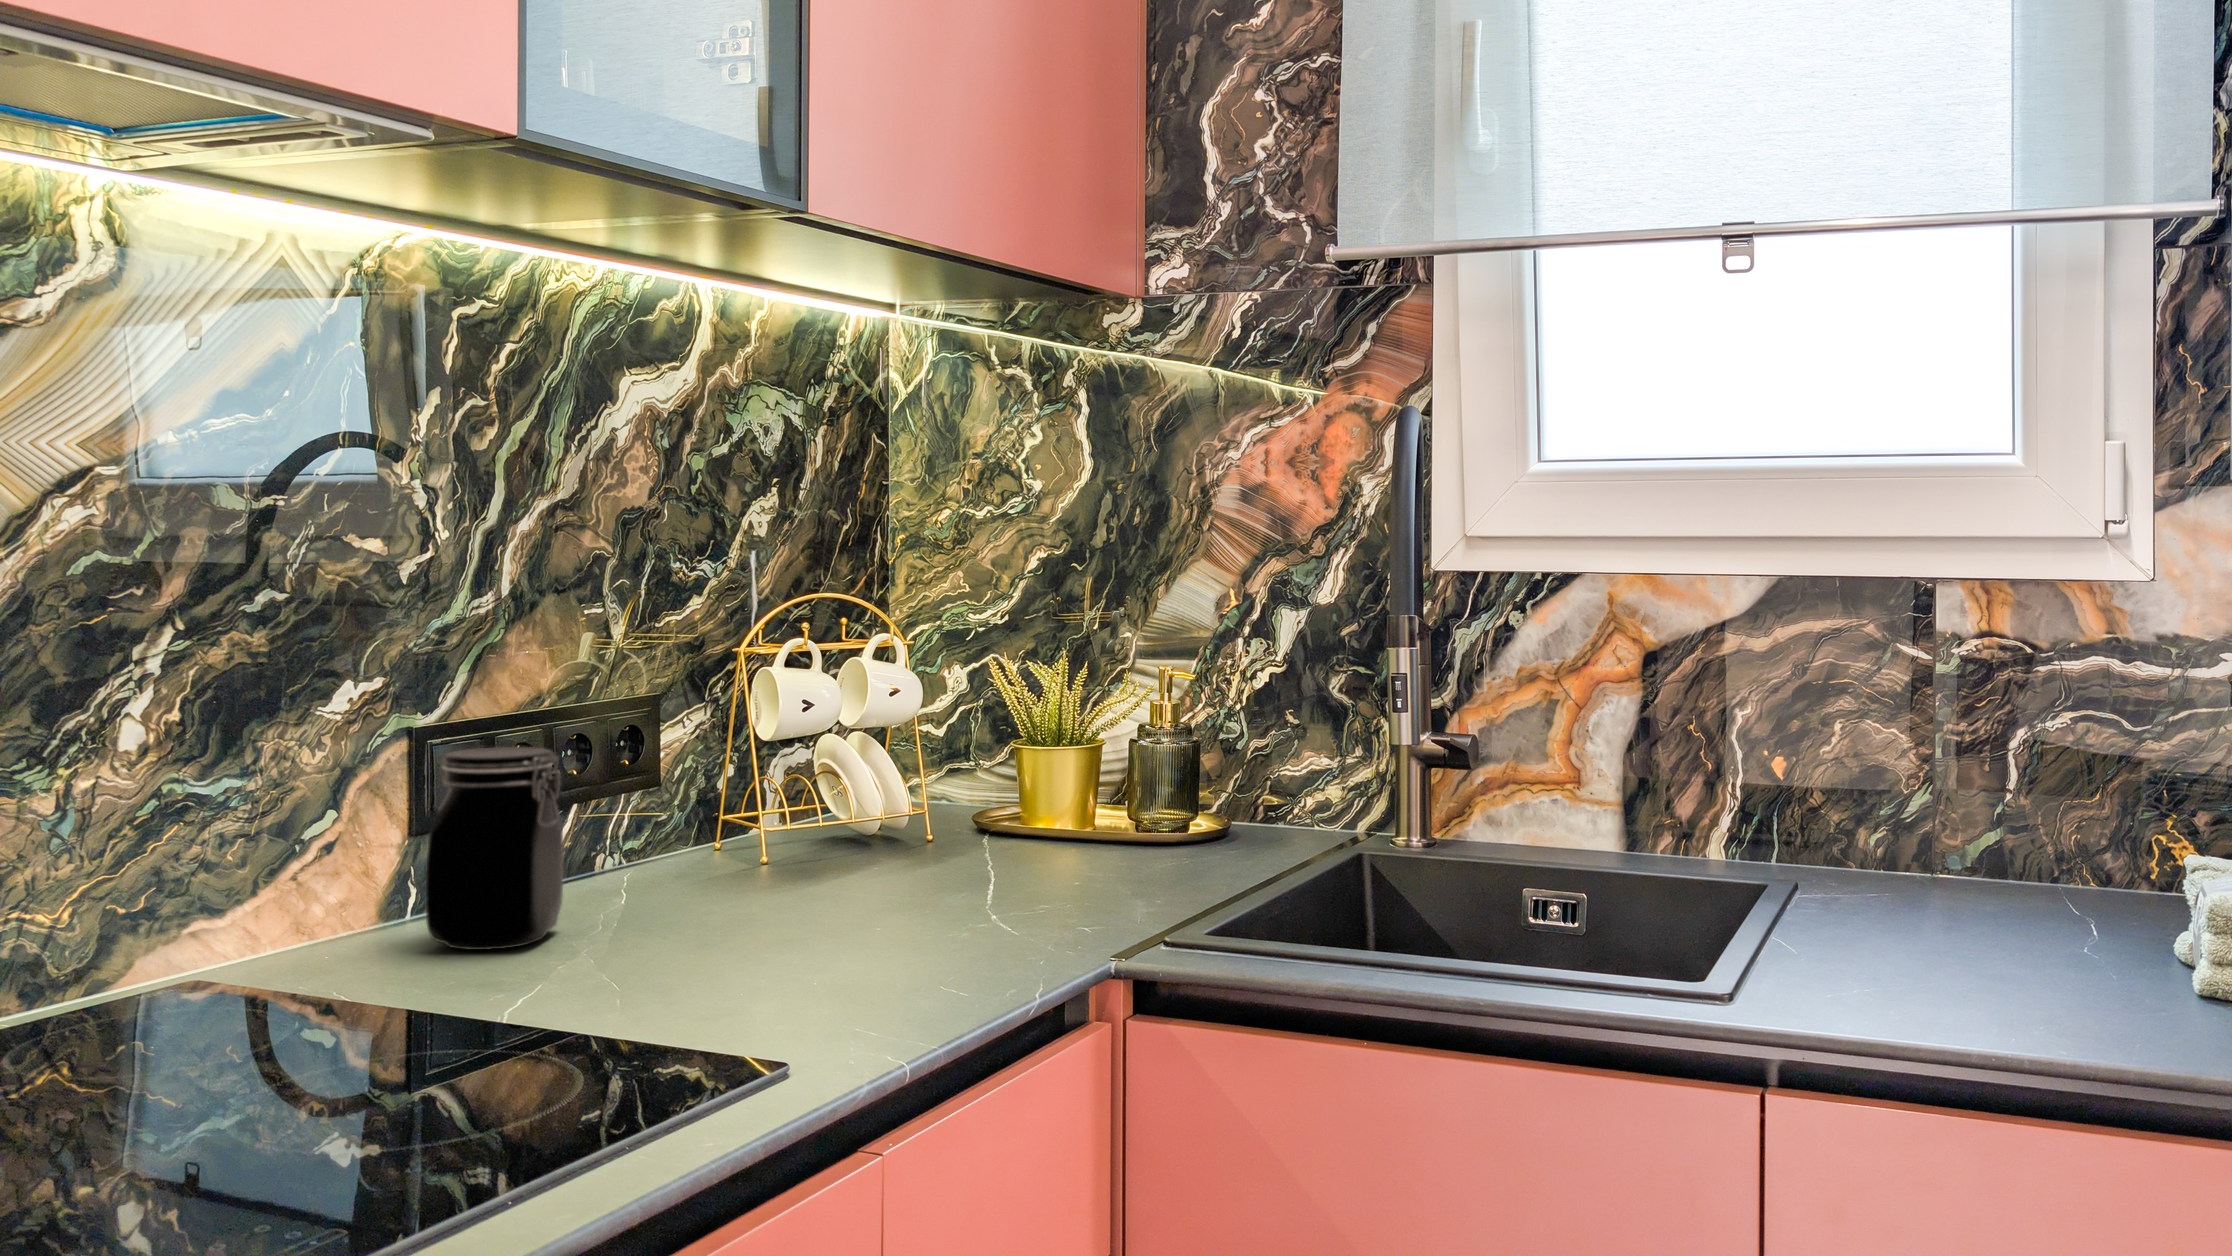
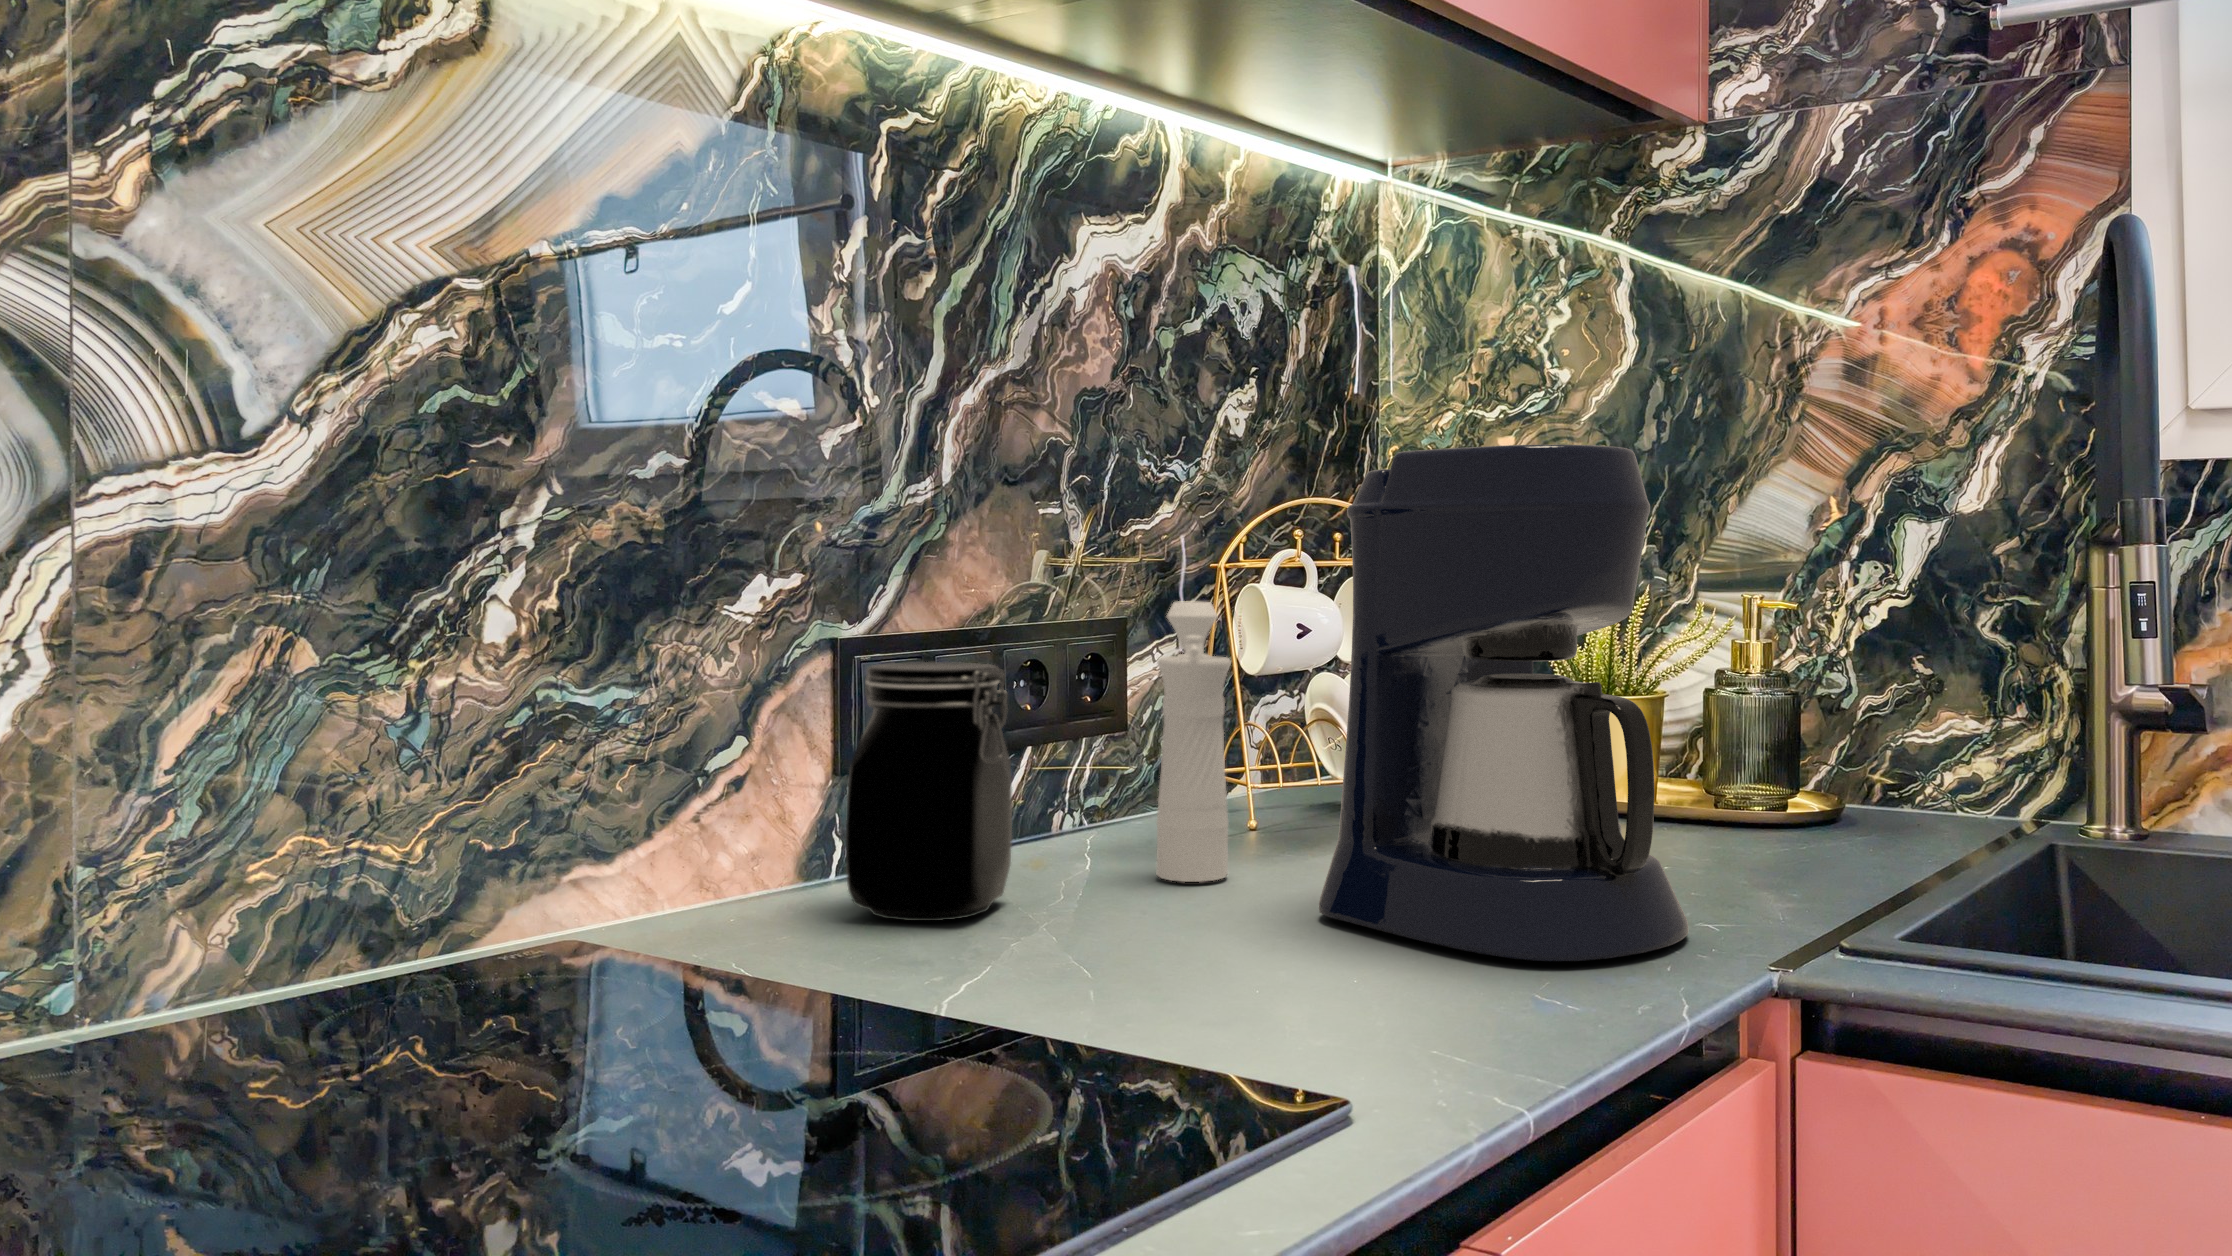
coffee maker: none [805,588,1069,952] -> present [1319,445,1688,962]
pepper mill: none [682,686,744,908] -> present [1156,601,1231,882]

